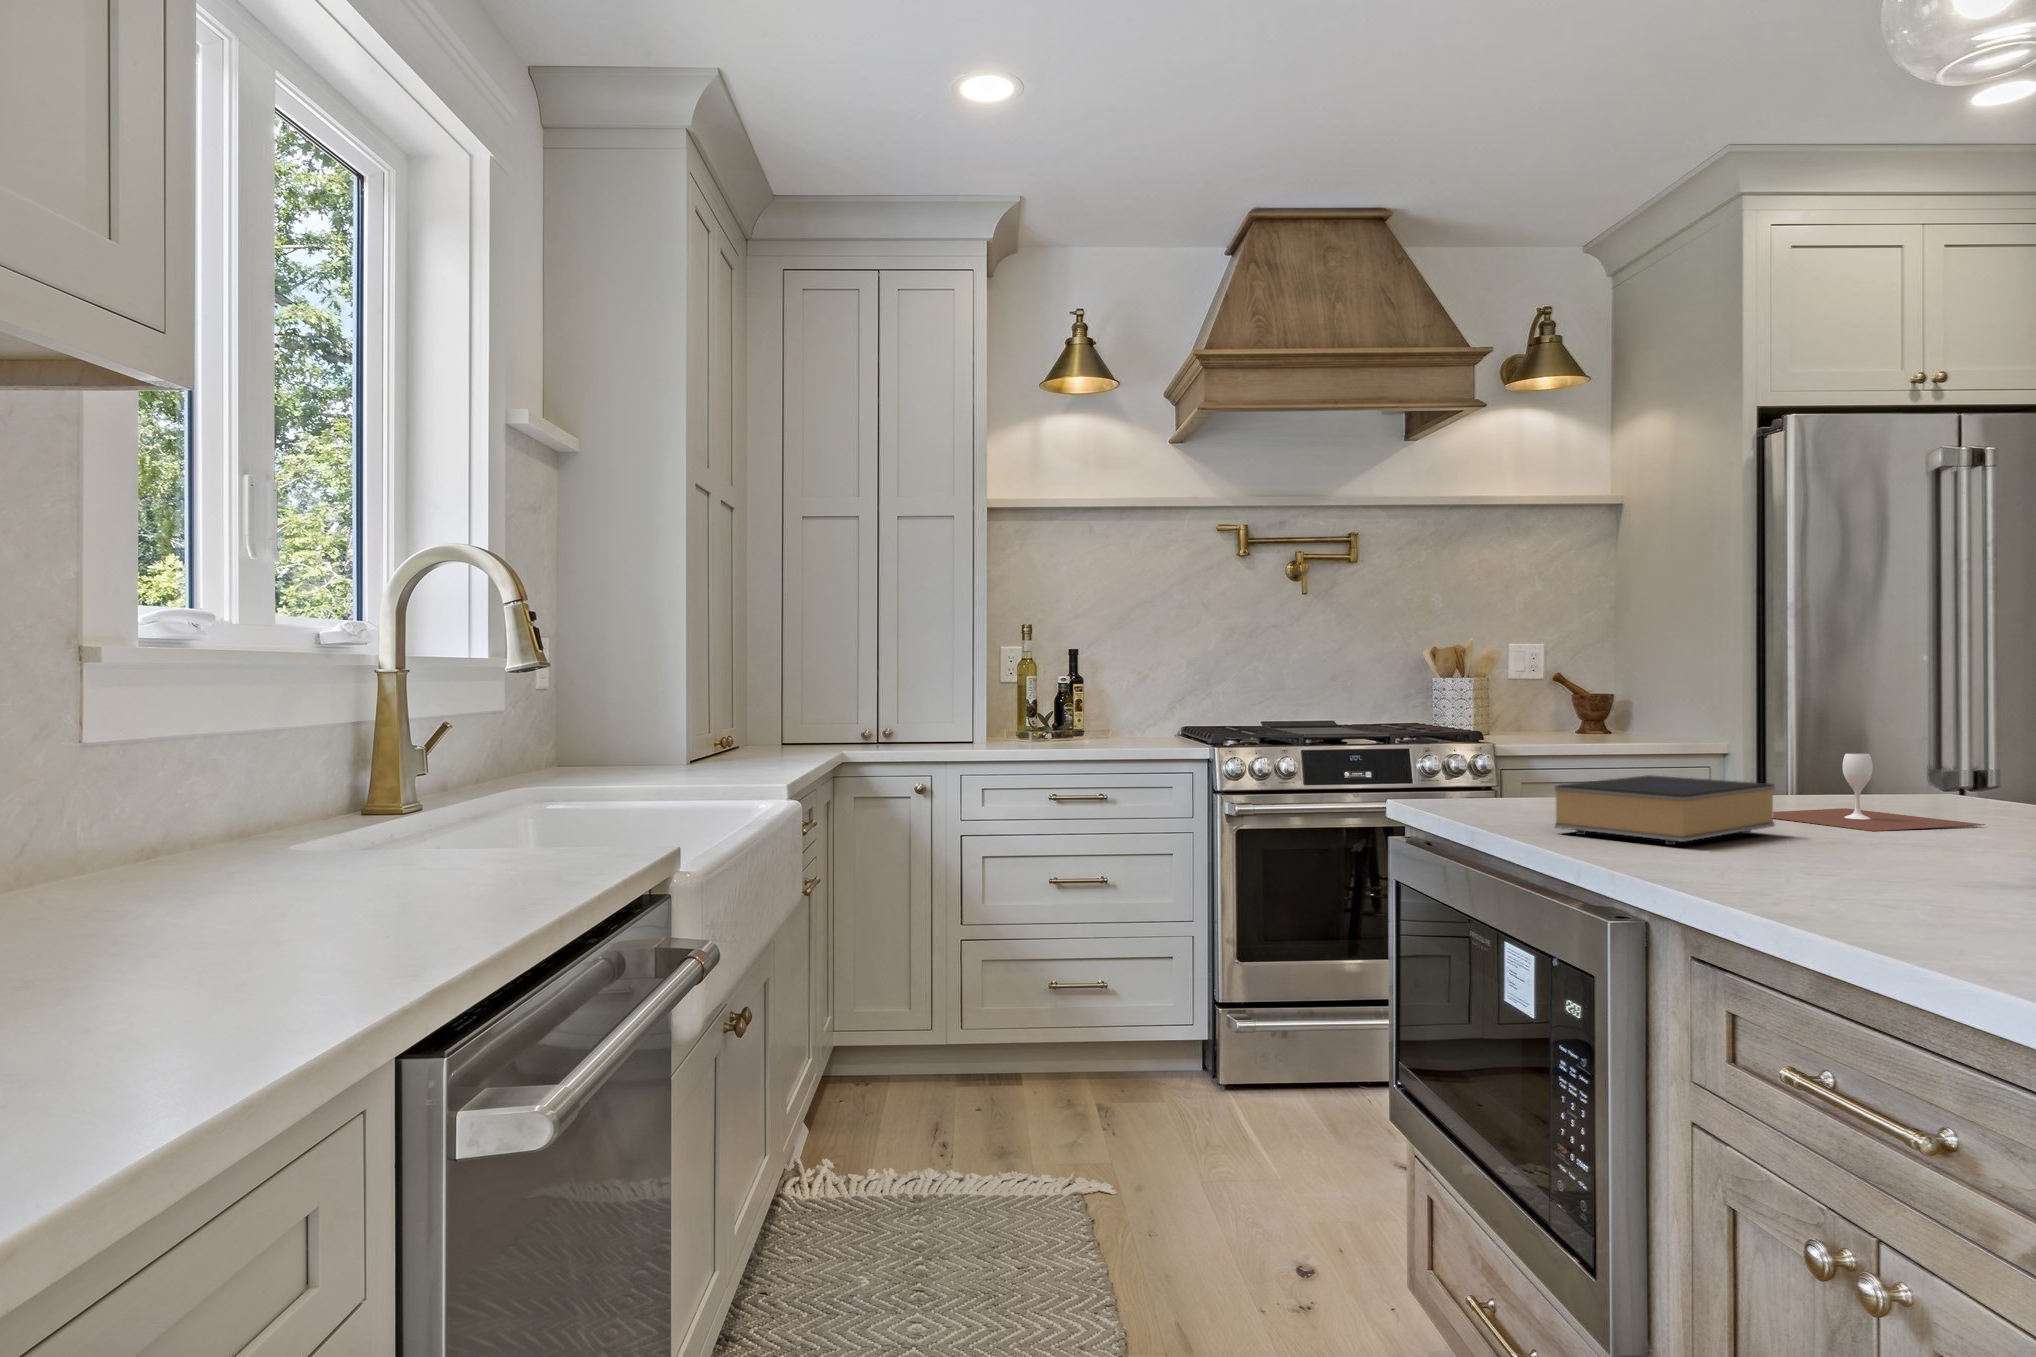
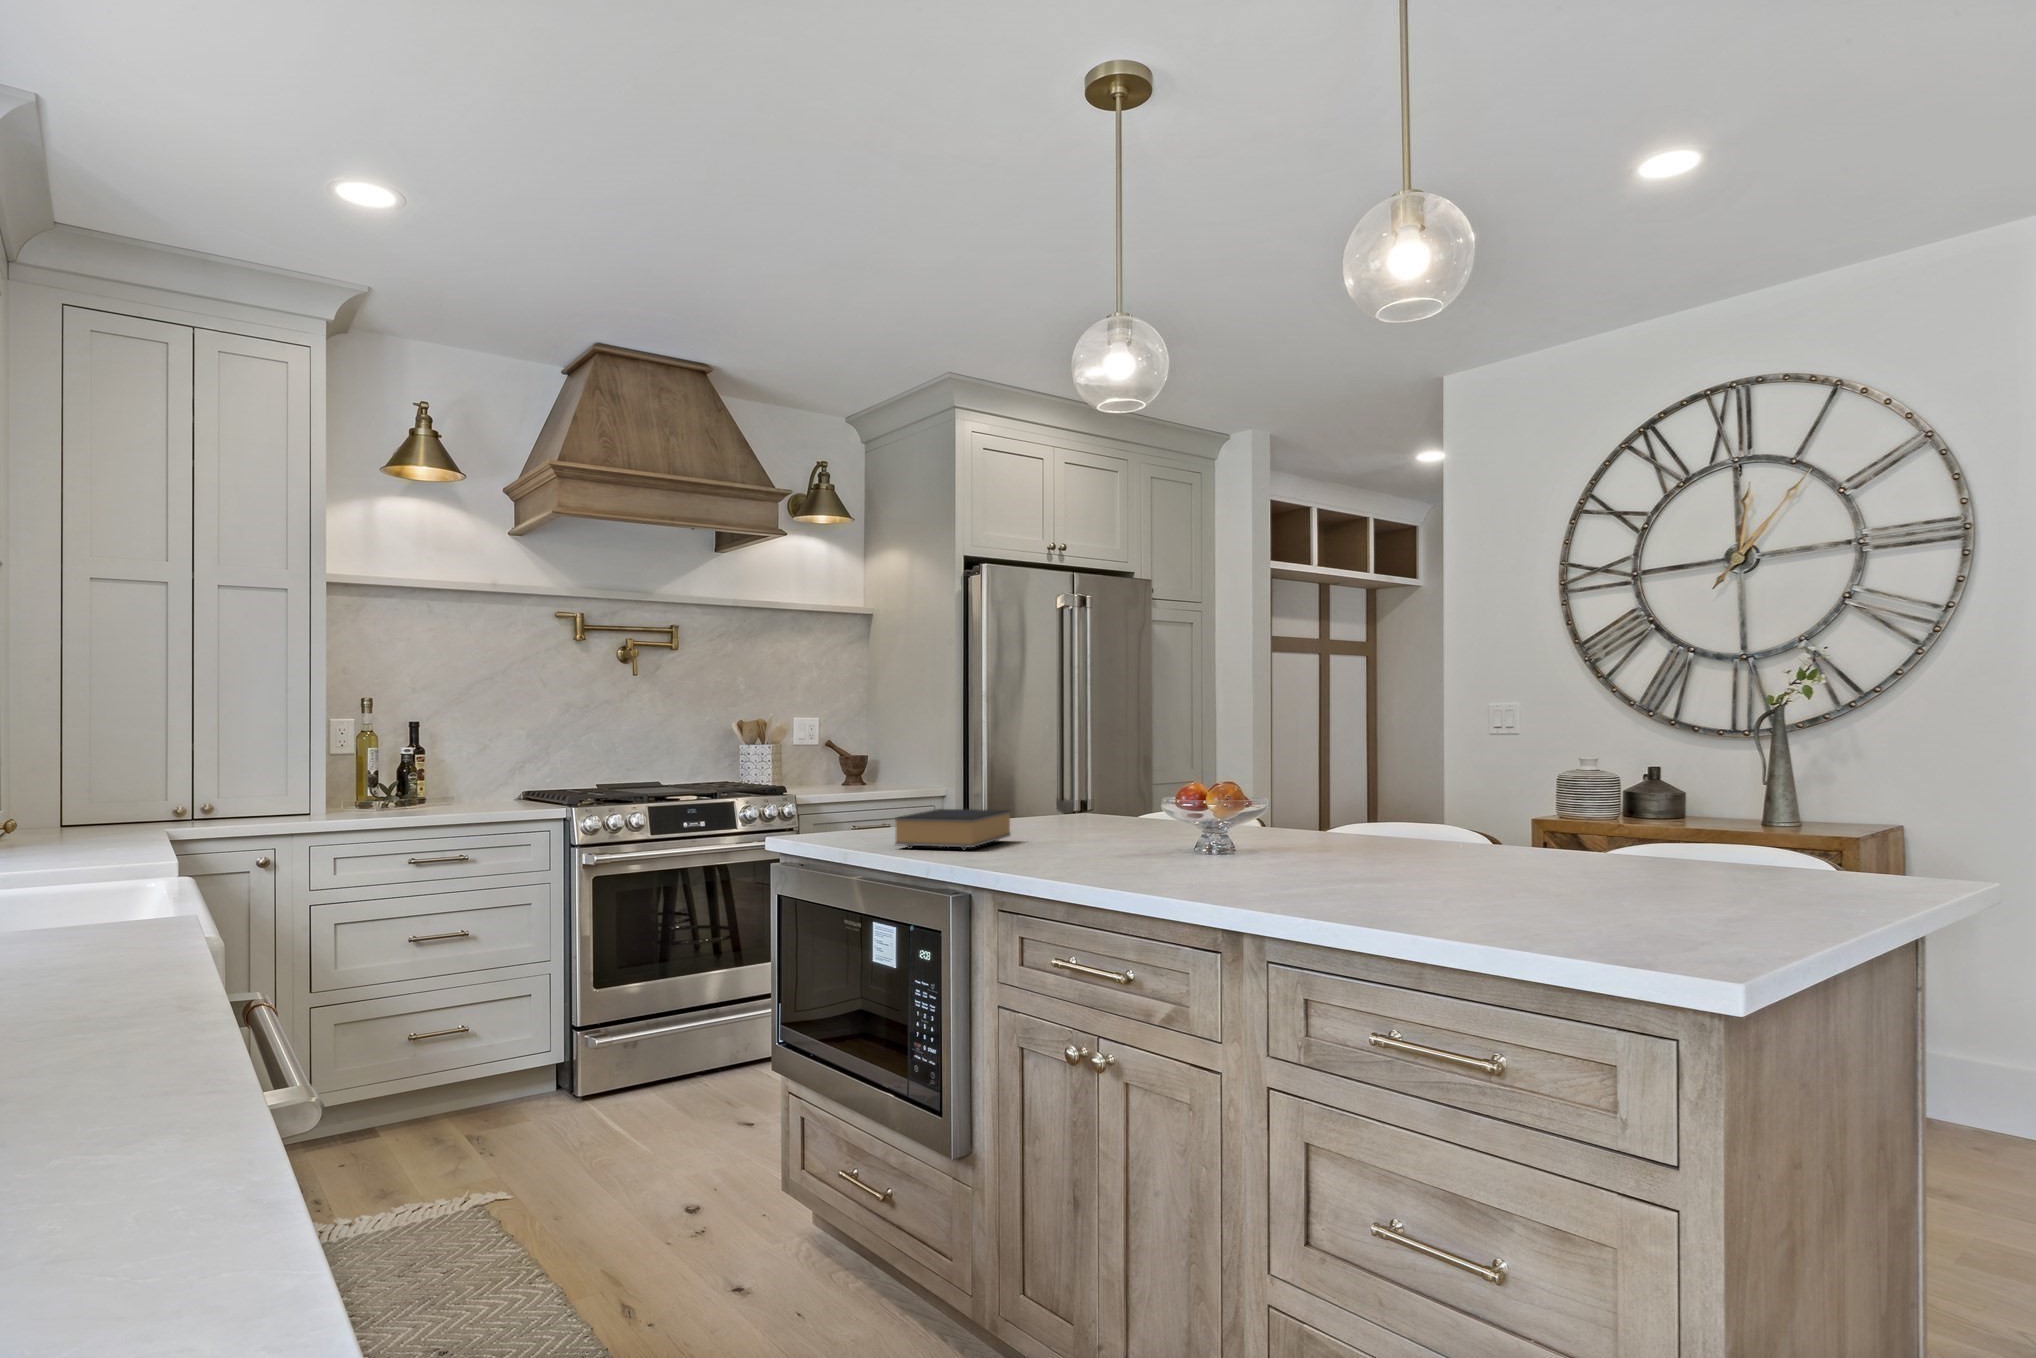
wine glass: present [1773,753,1985,831] -> none [983,790,1106,836]

